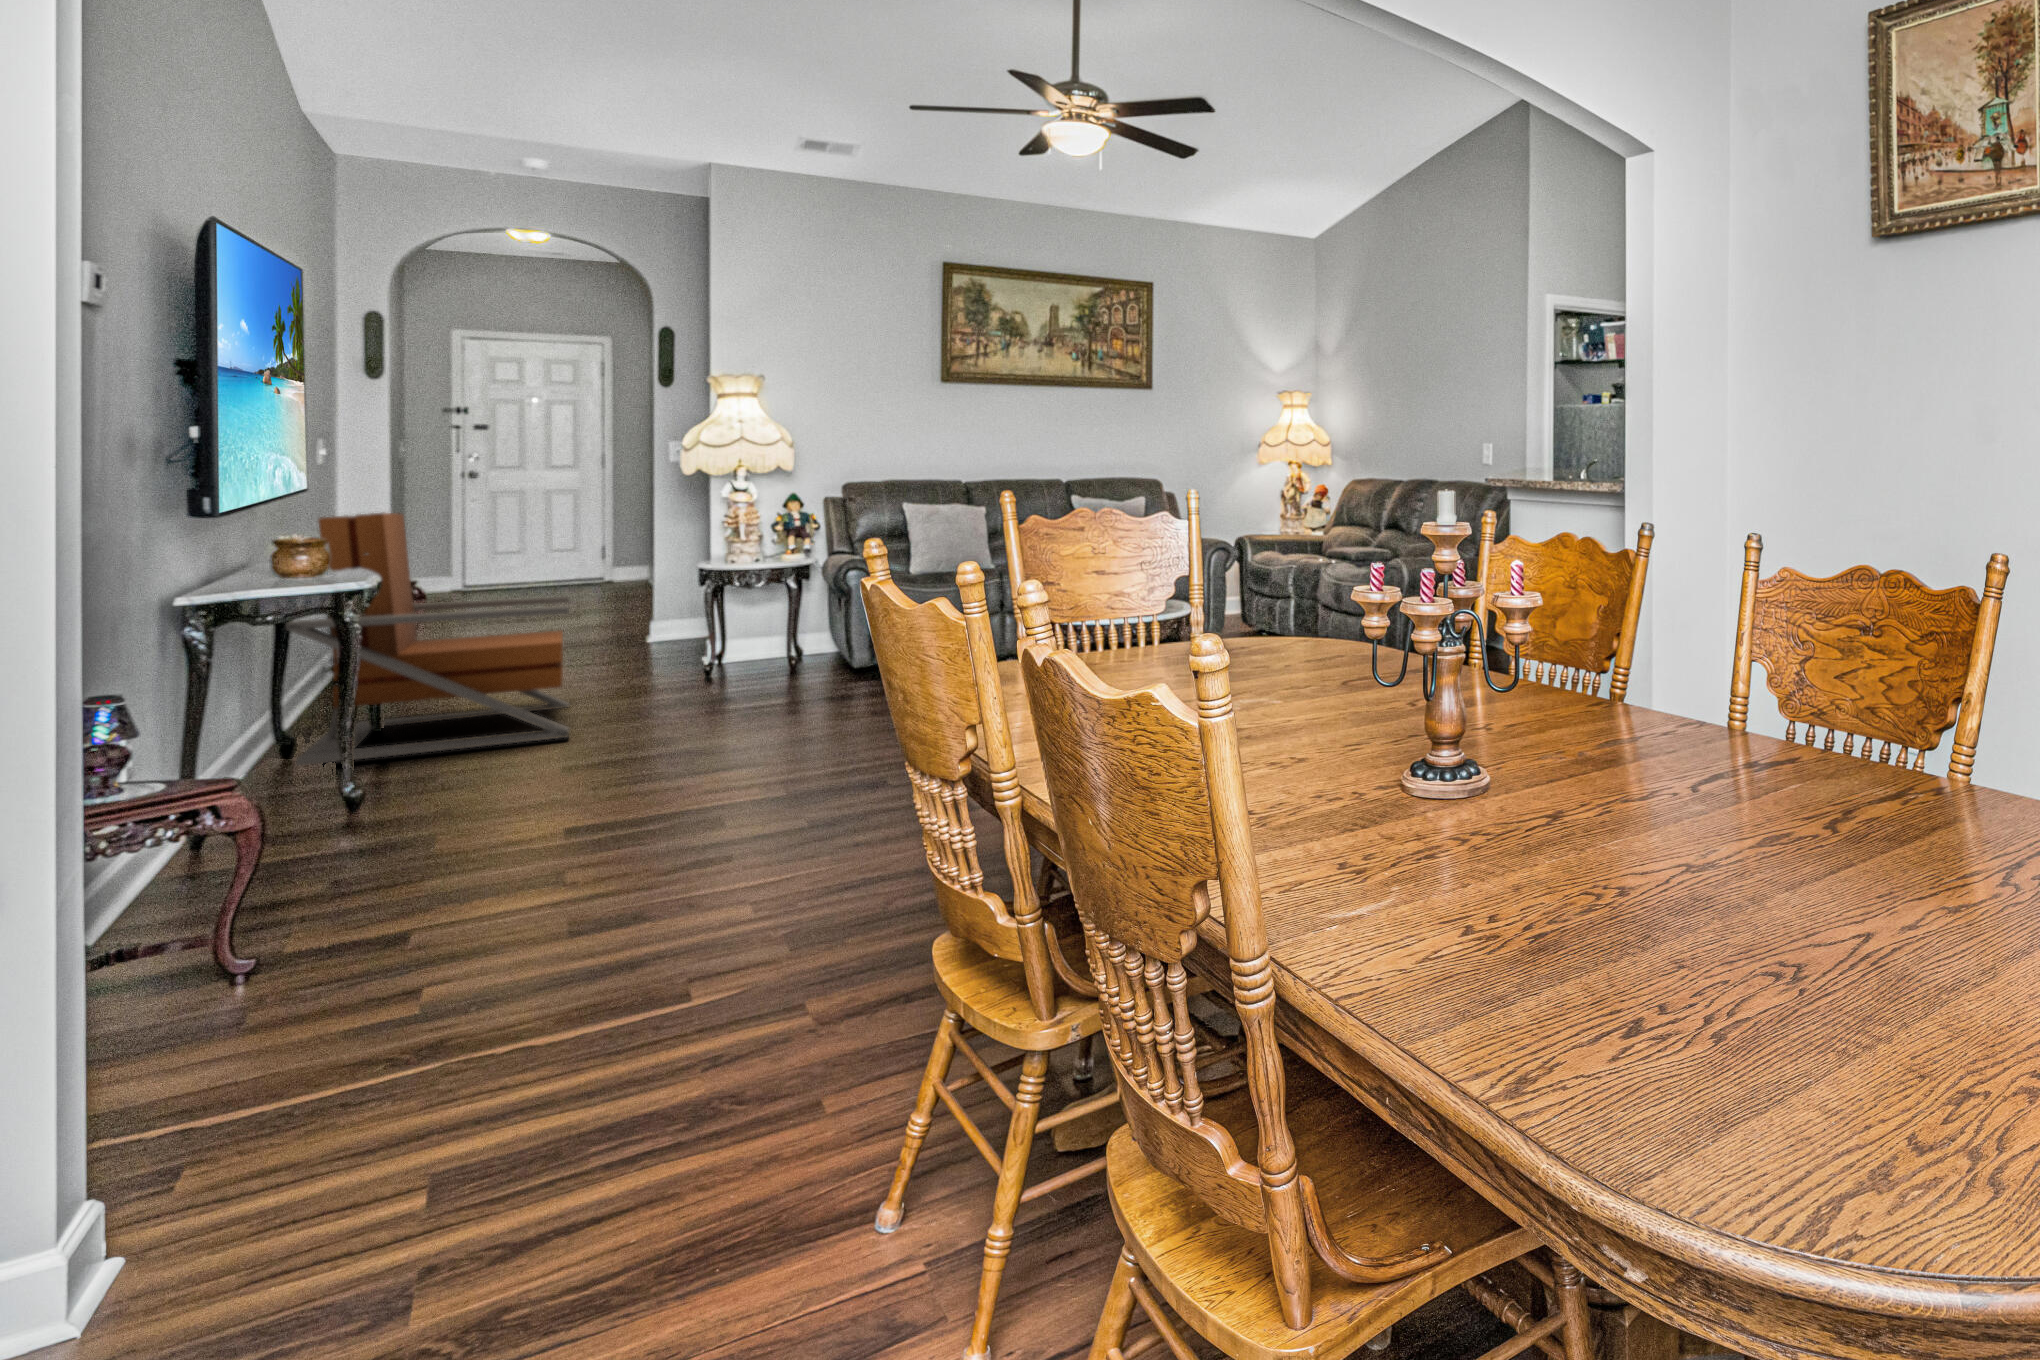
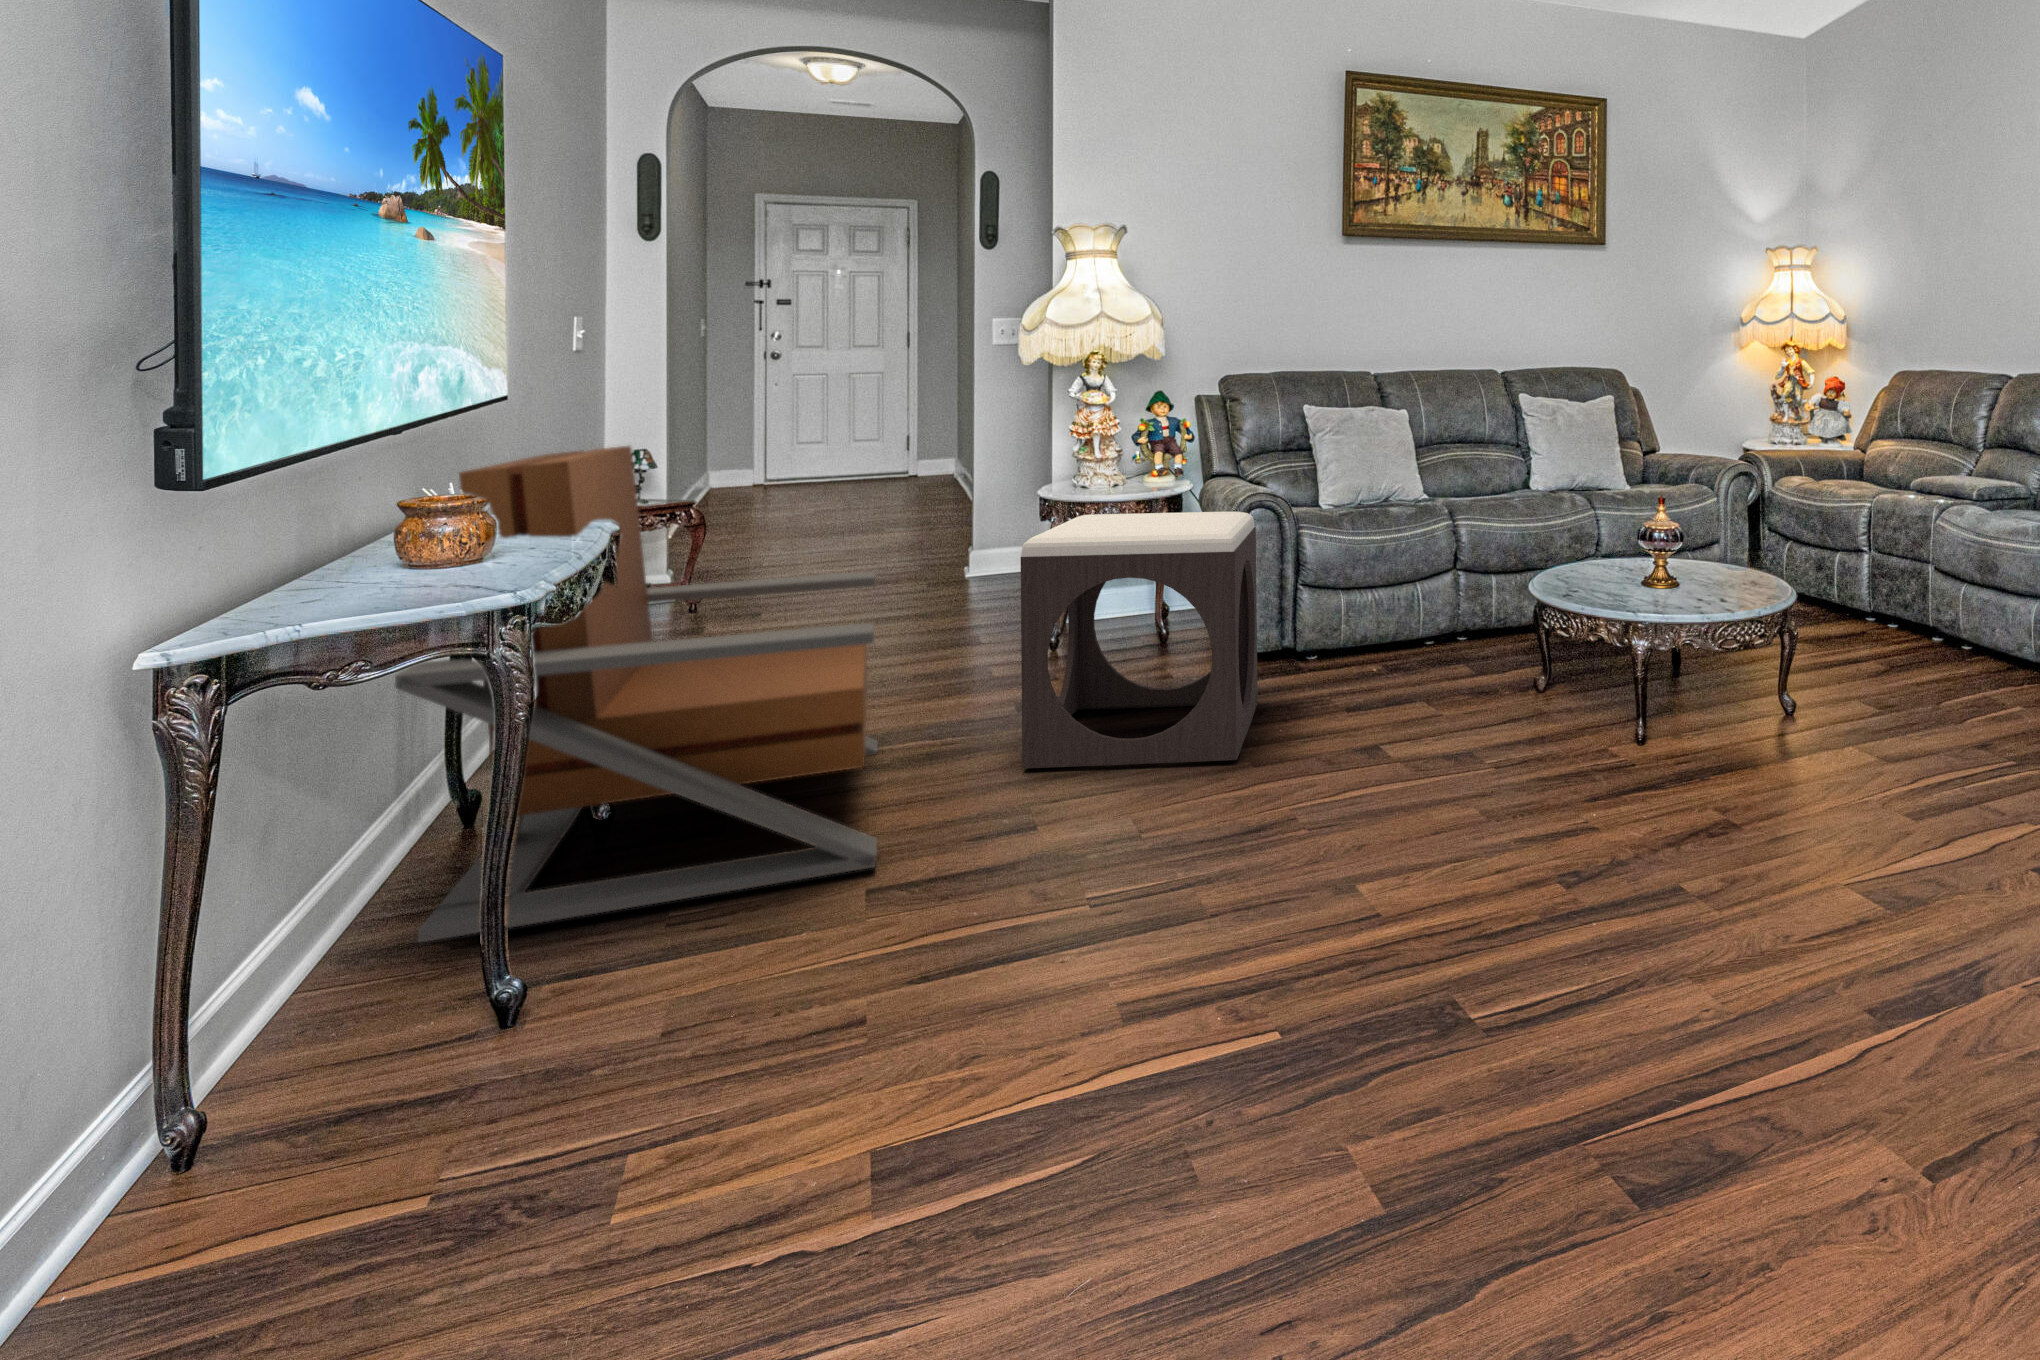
footstool: none [667,558,838,707] -> present [1021,512,1258,768]

